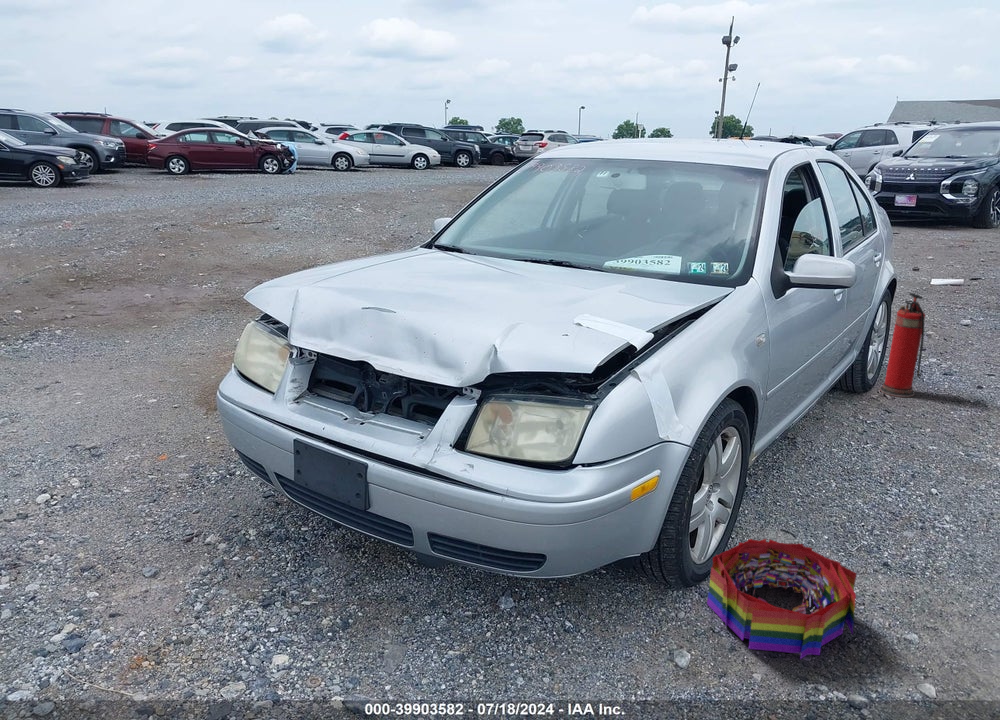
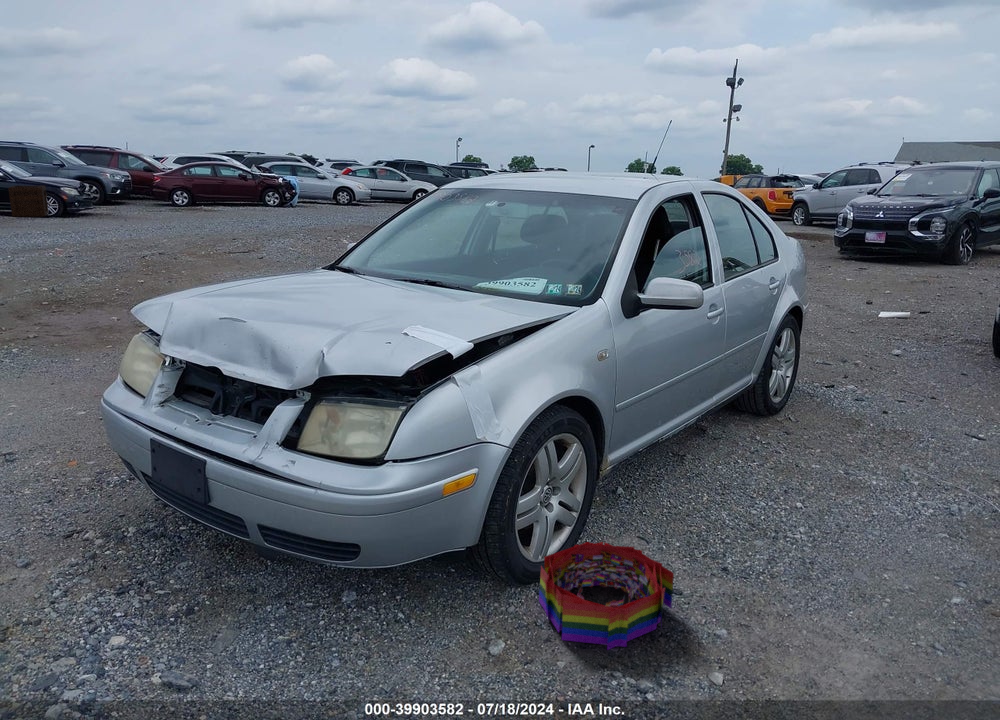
wooden crate: none [8,154,50,187] -> present [8,185,49,217]
fire extinguisher: present [880,293,925,397] -> none [787,321,826,422]

